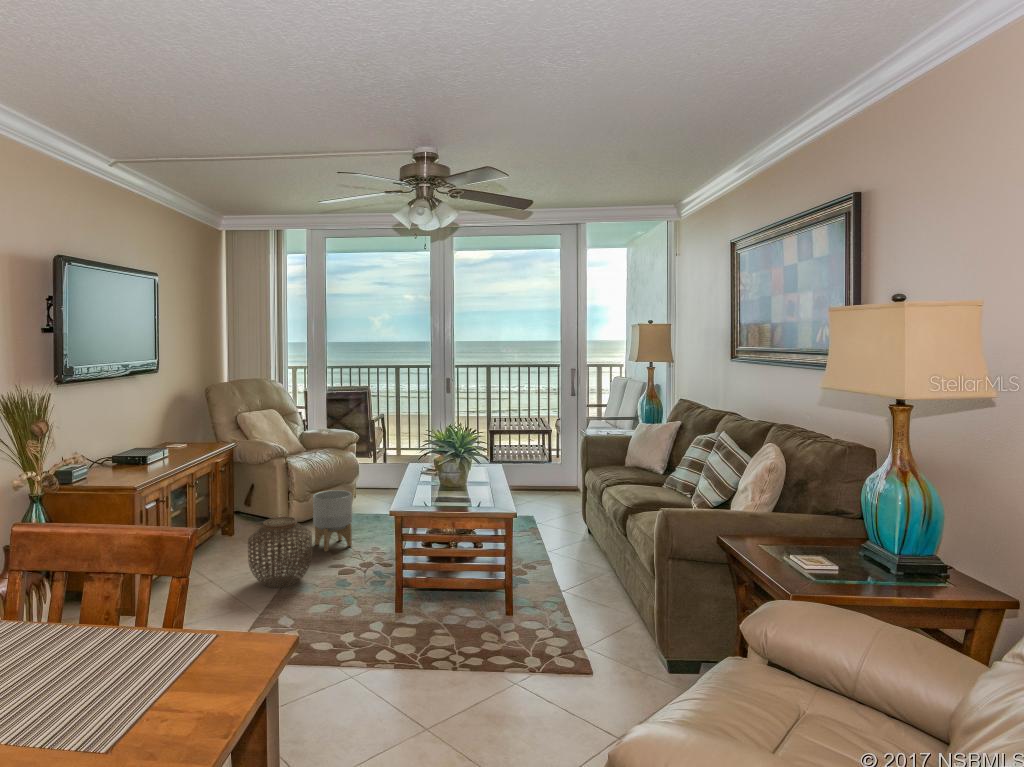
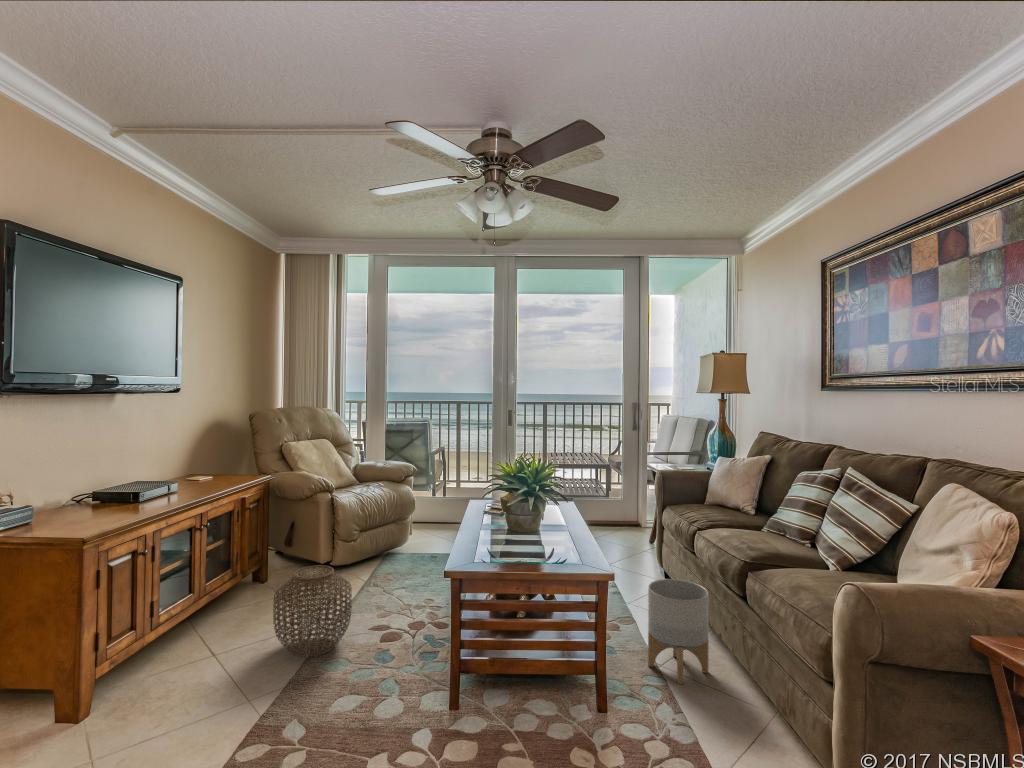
planter: present [313,490,352,551] -> present [648,579,709,684]

